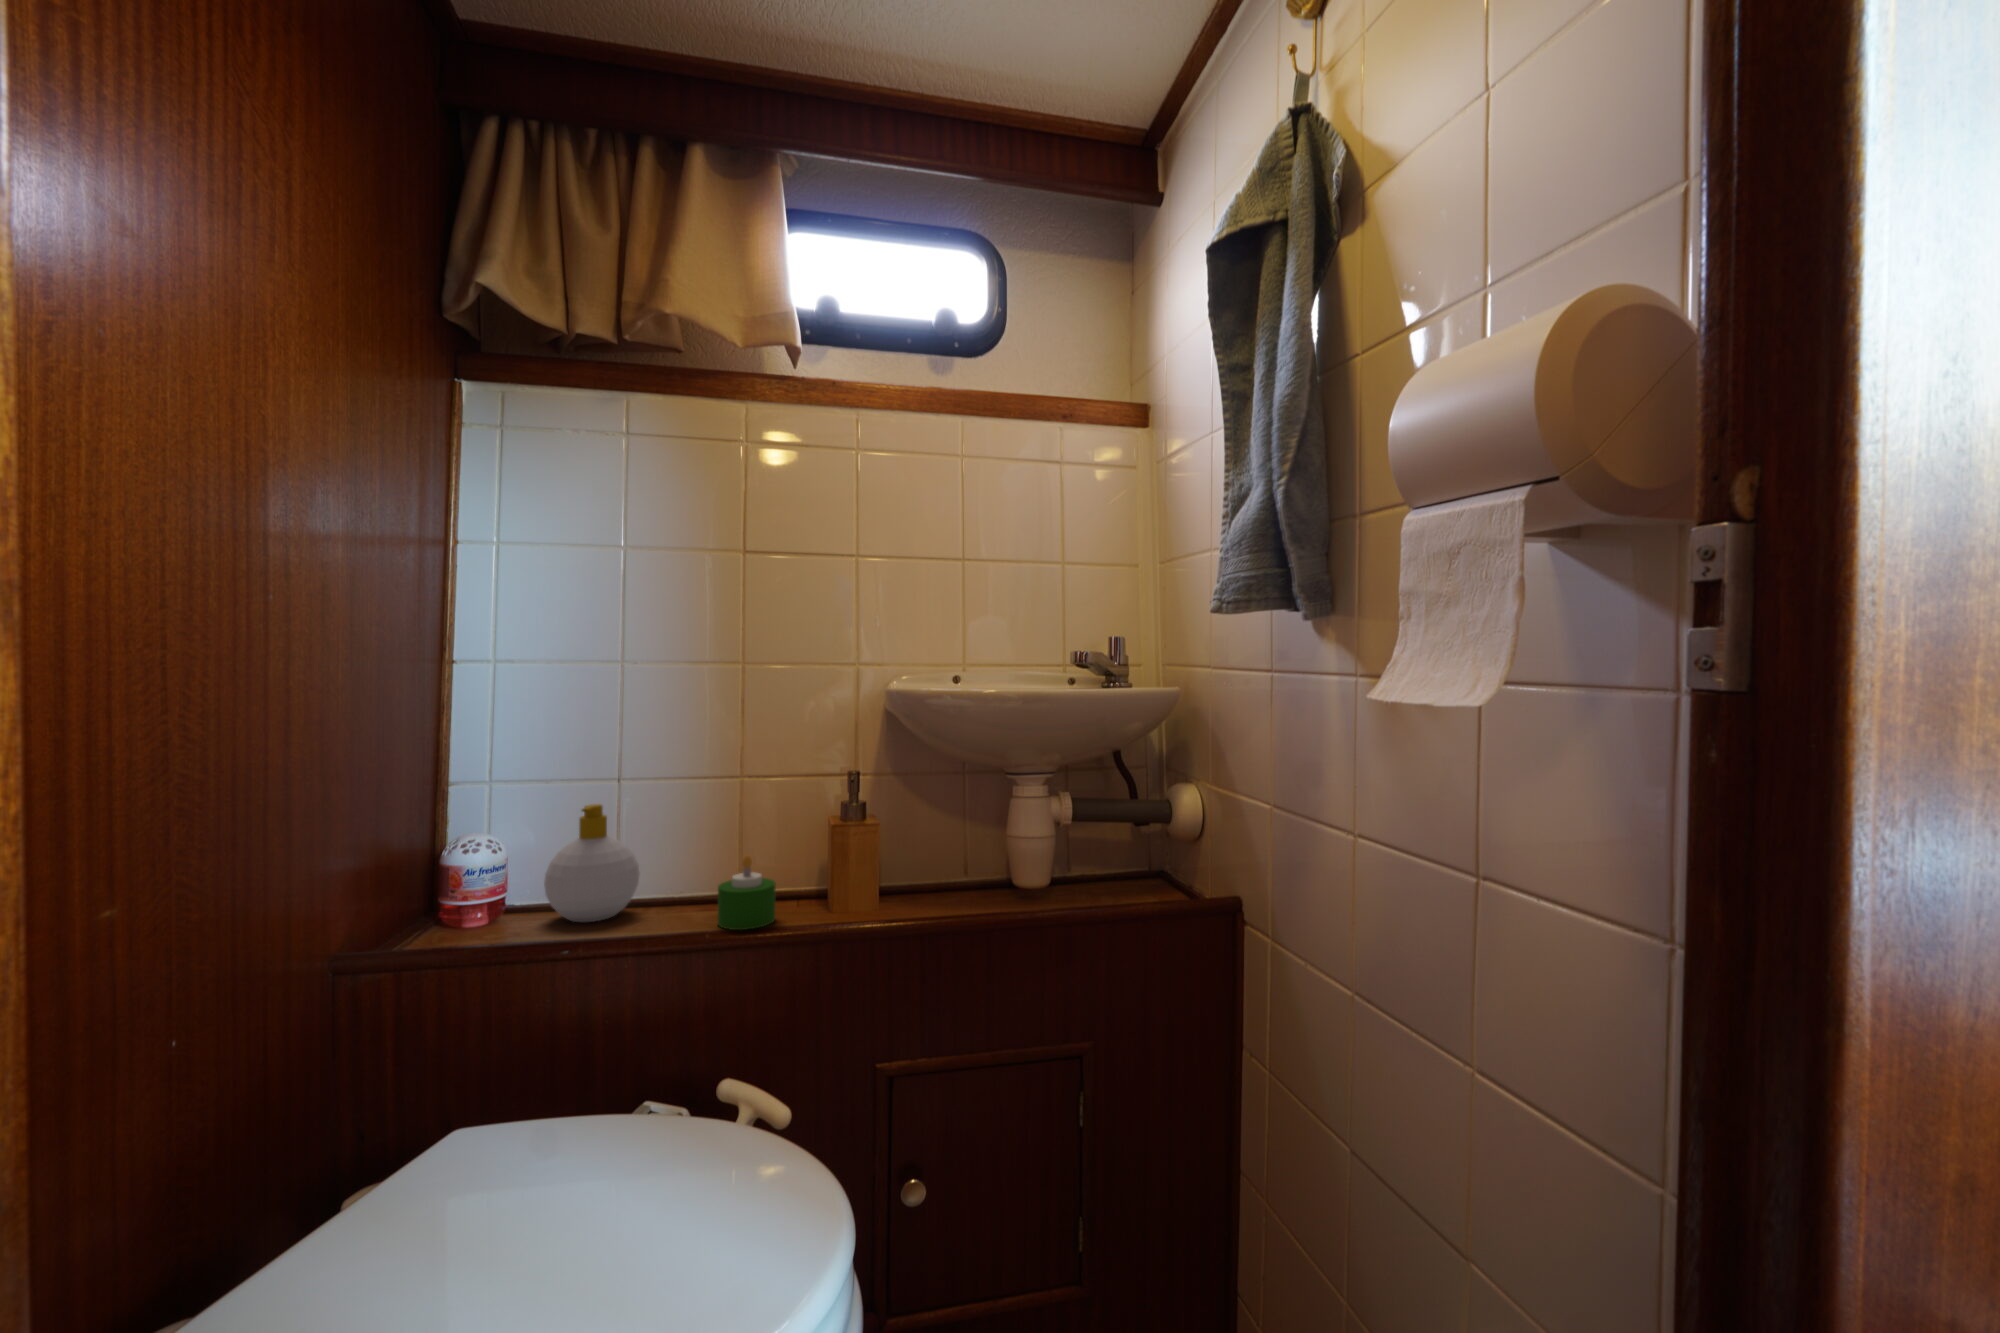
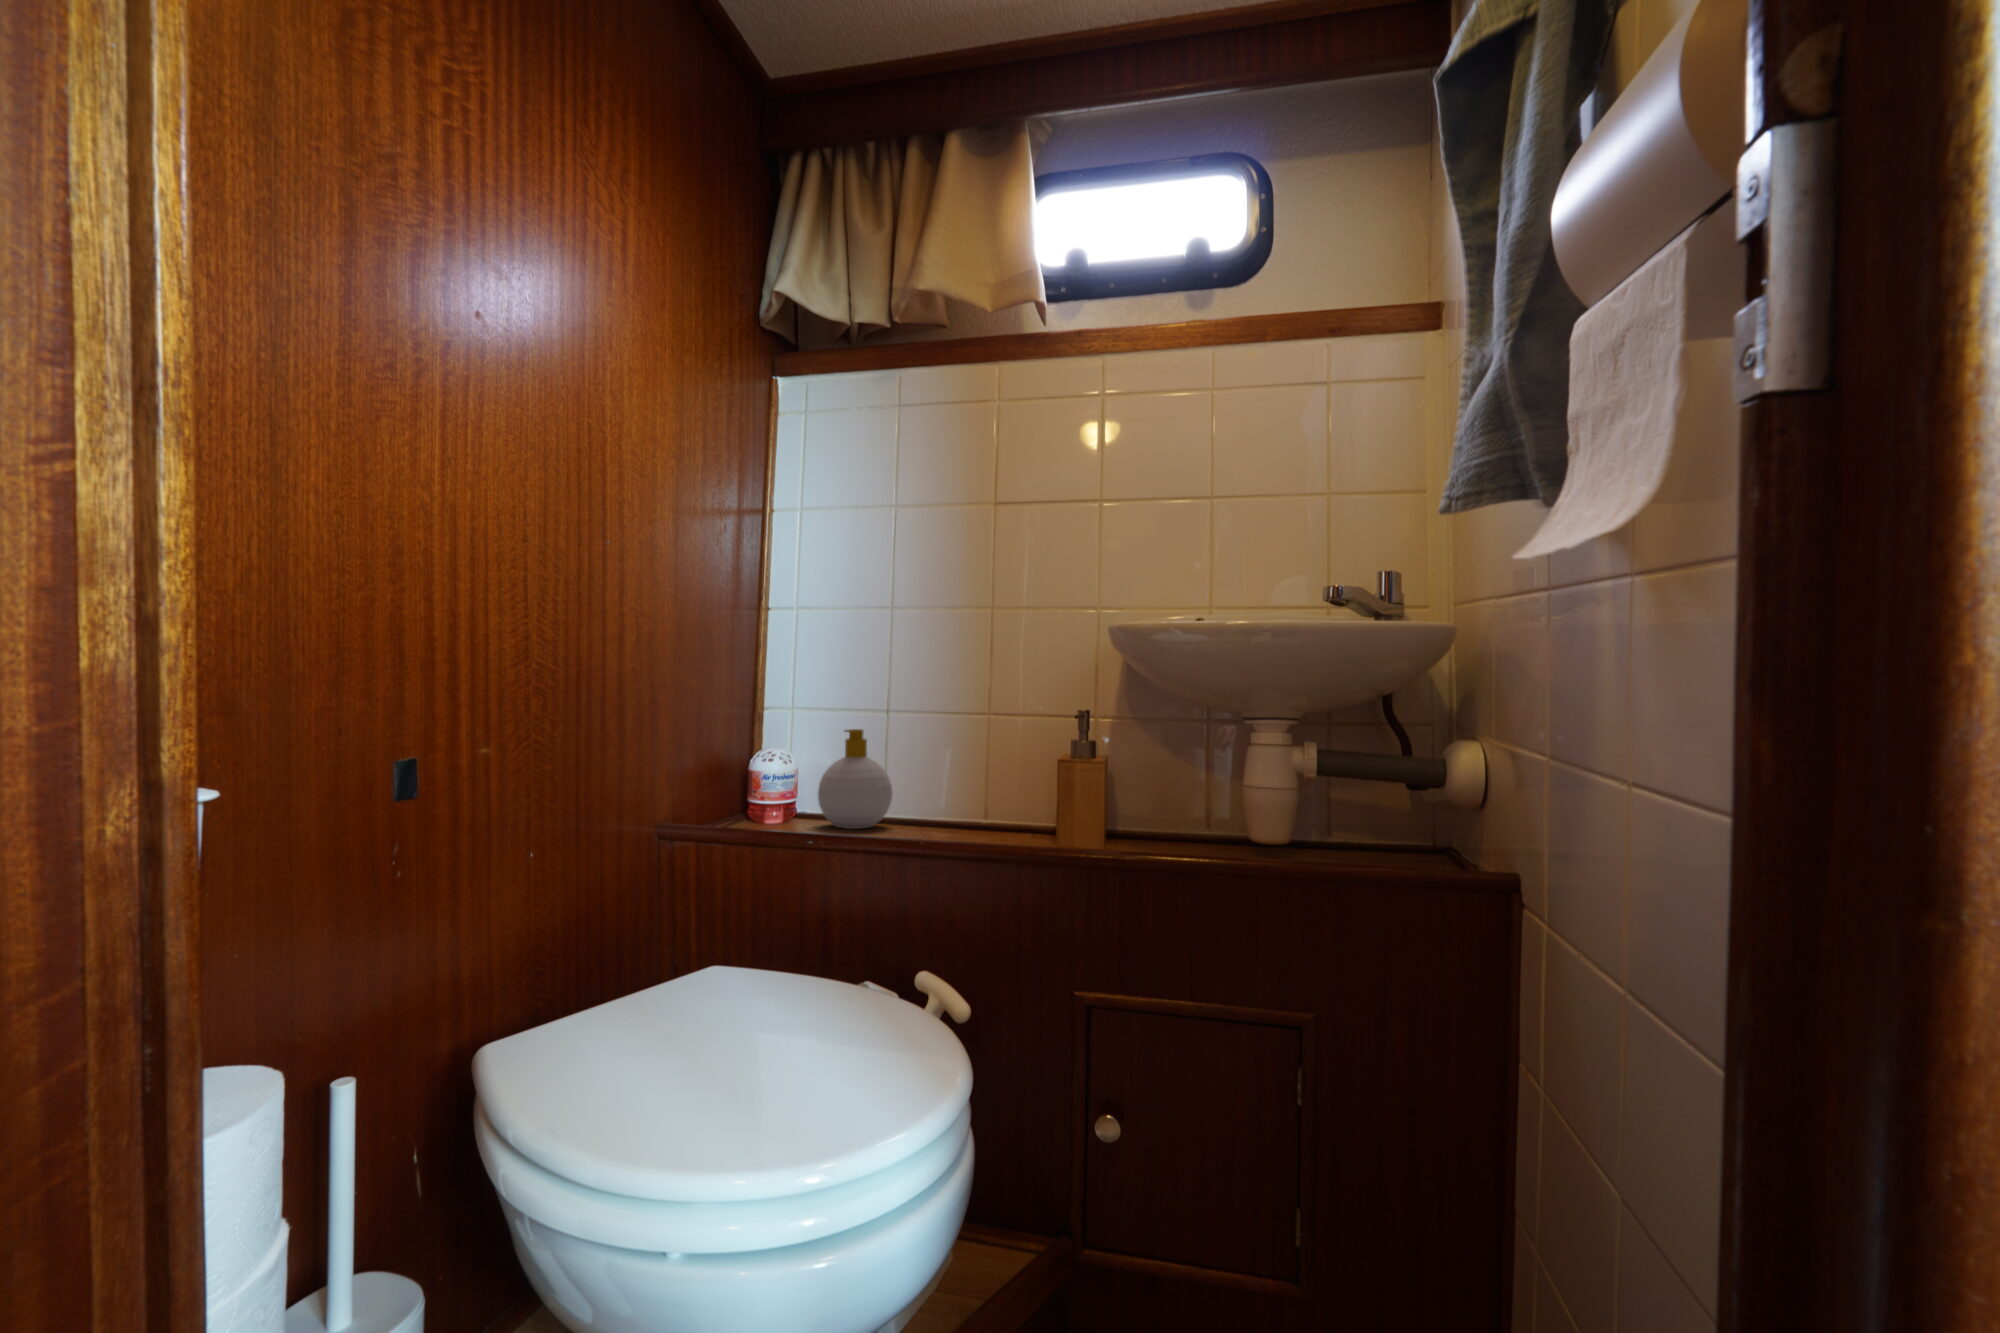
candle: present [718,855,776,930] -> none [942,778,994,845]

